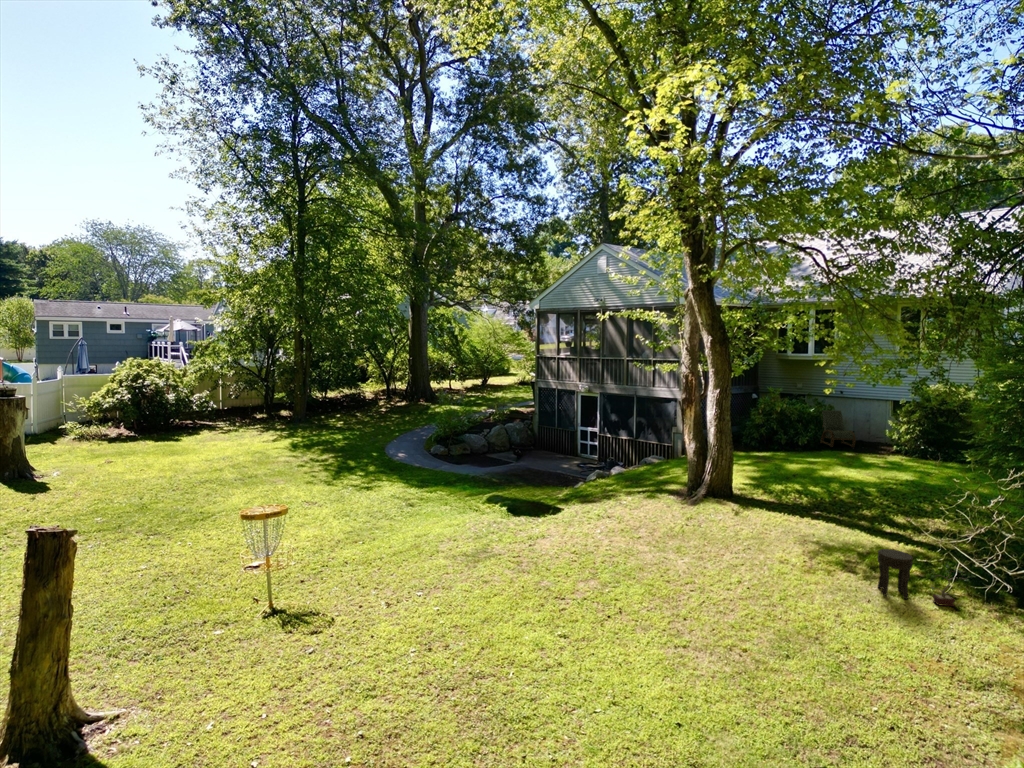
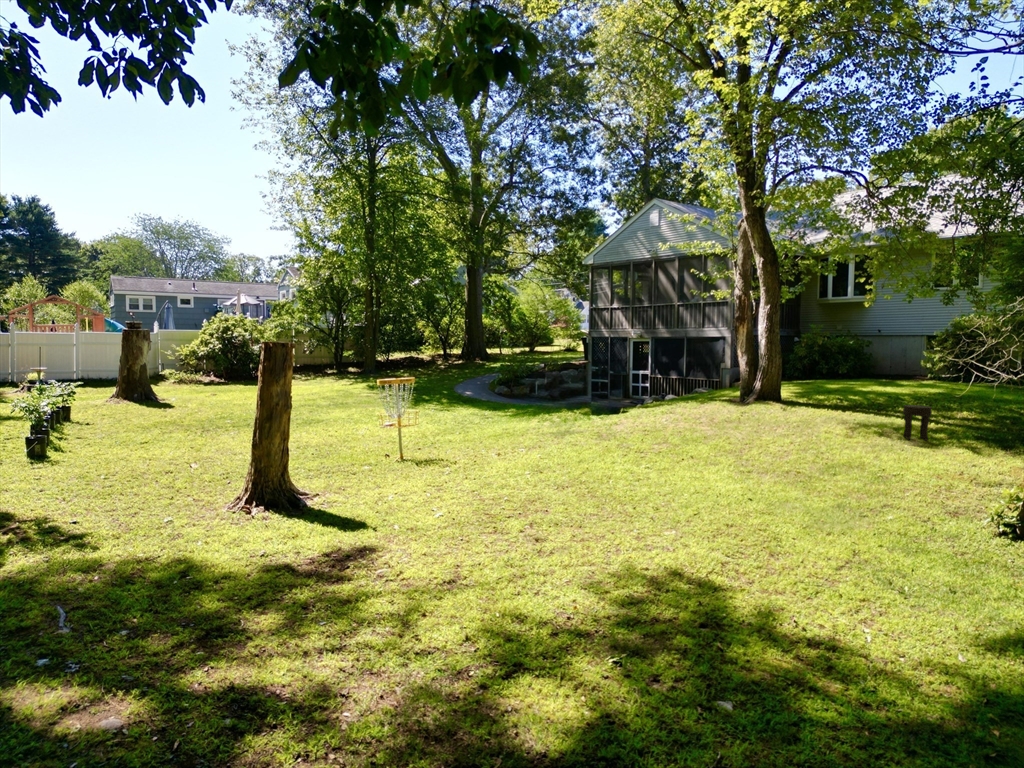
lounge chair: present [821,410,856,447] -> none [862,346,896,378]
potted plant: present [932,564,974,606] -> none [946,409,984,443]

